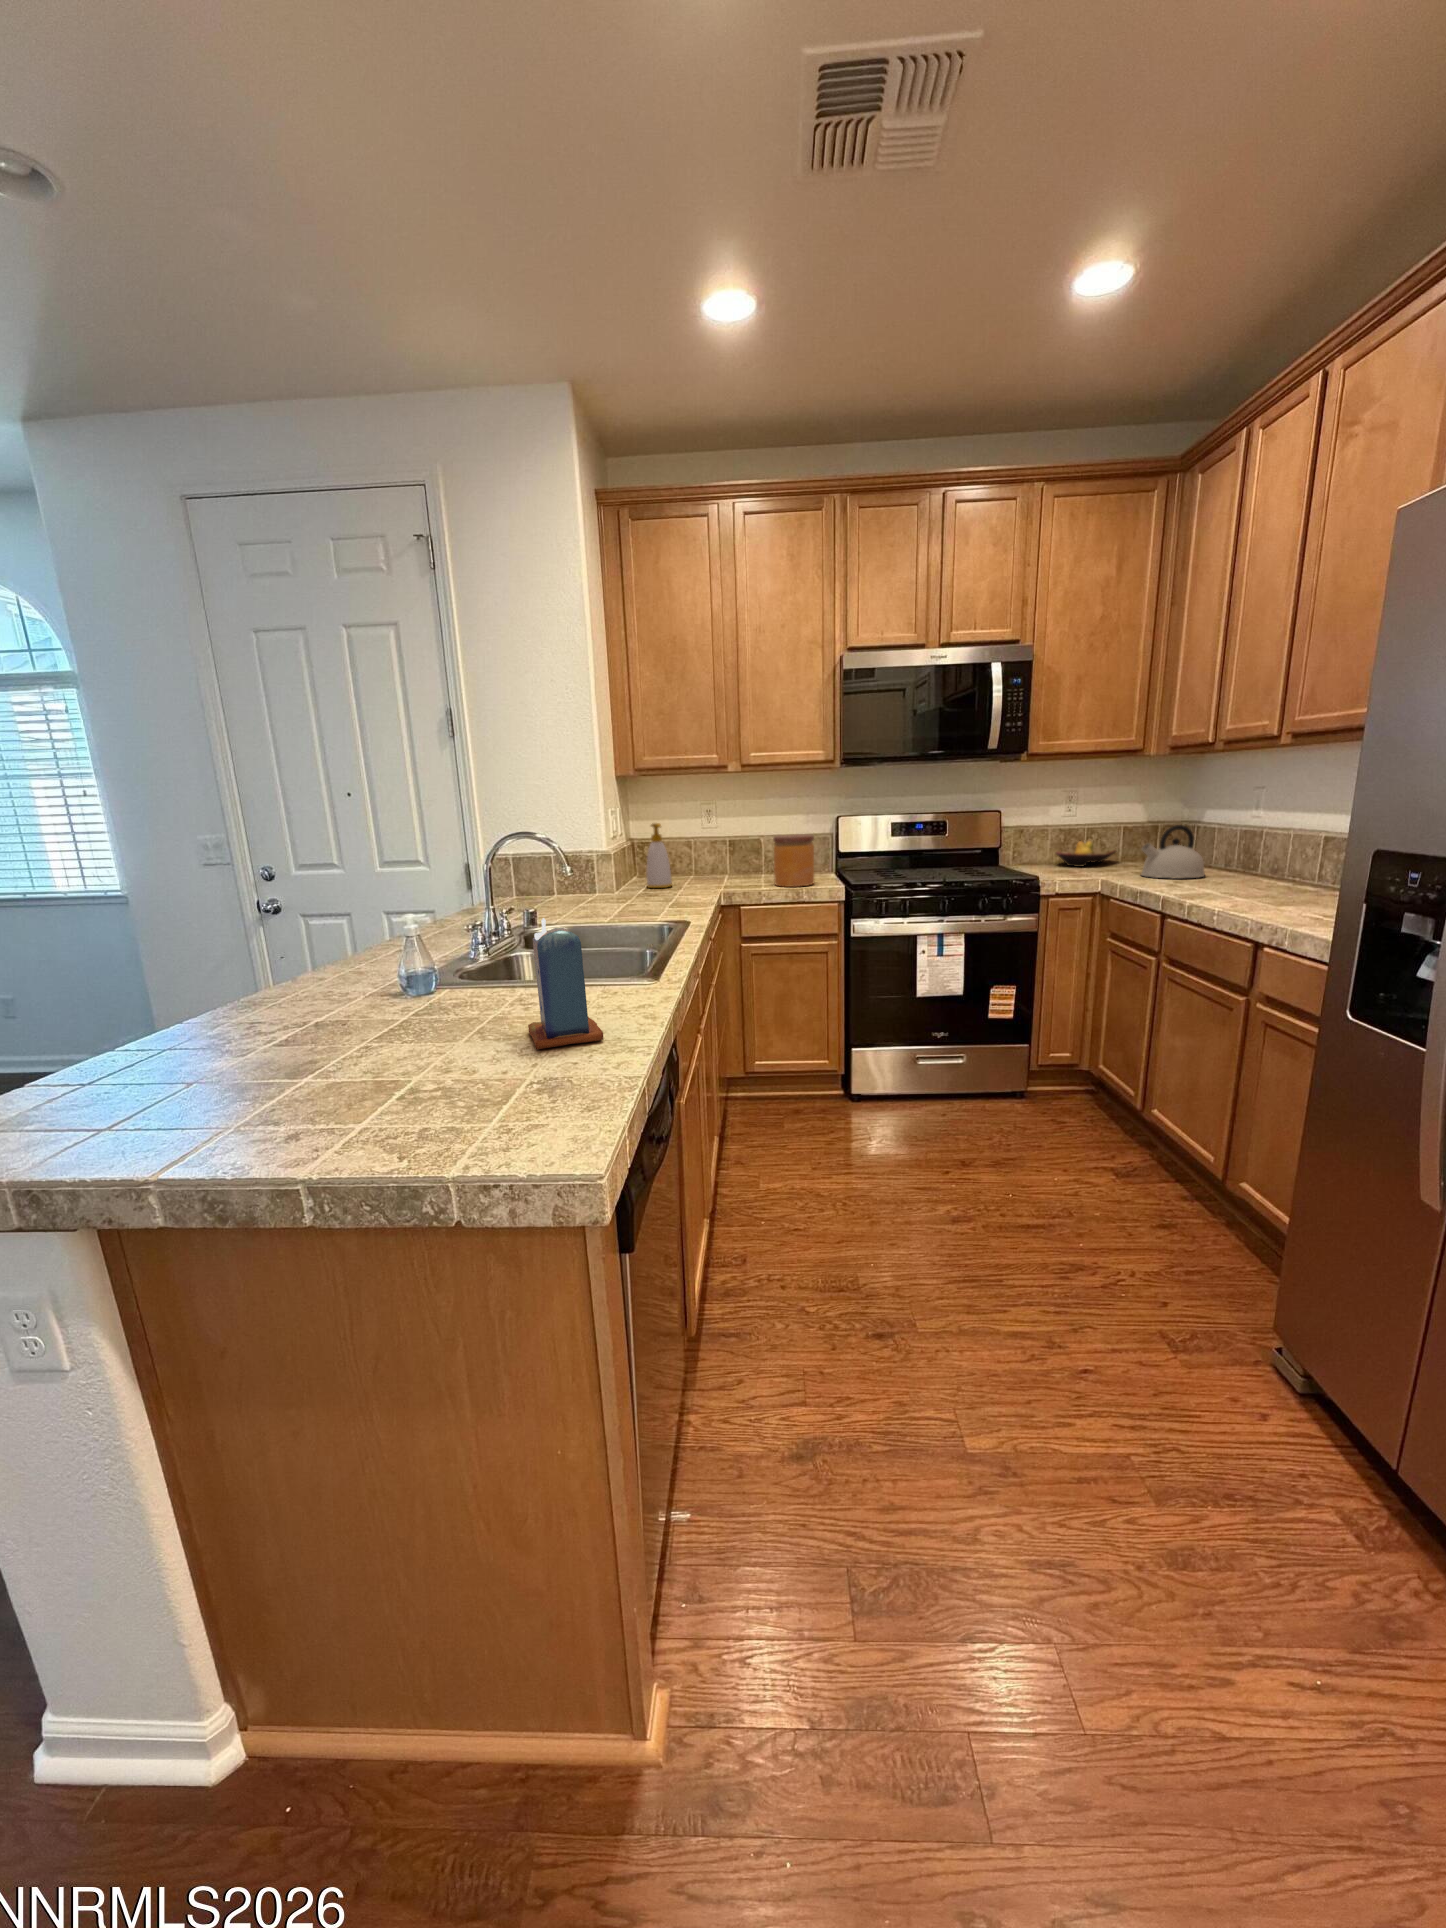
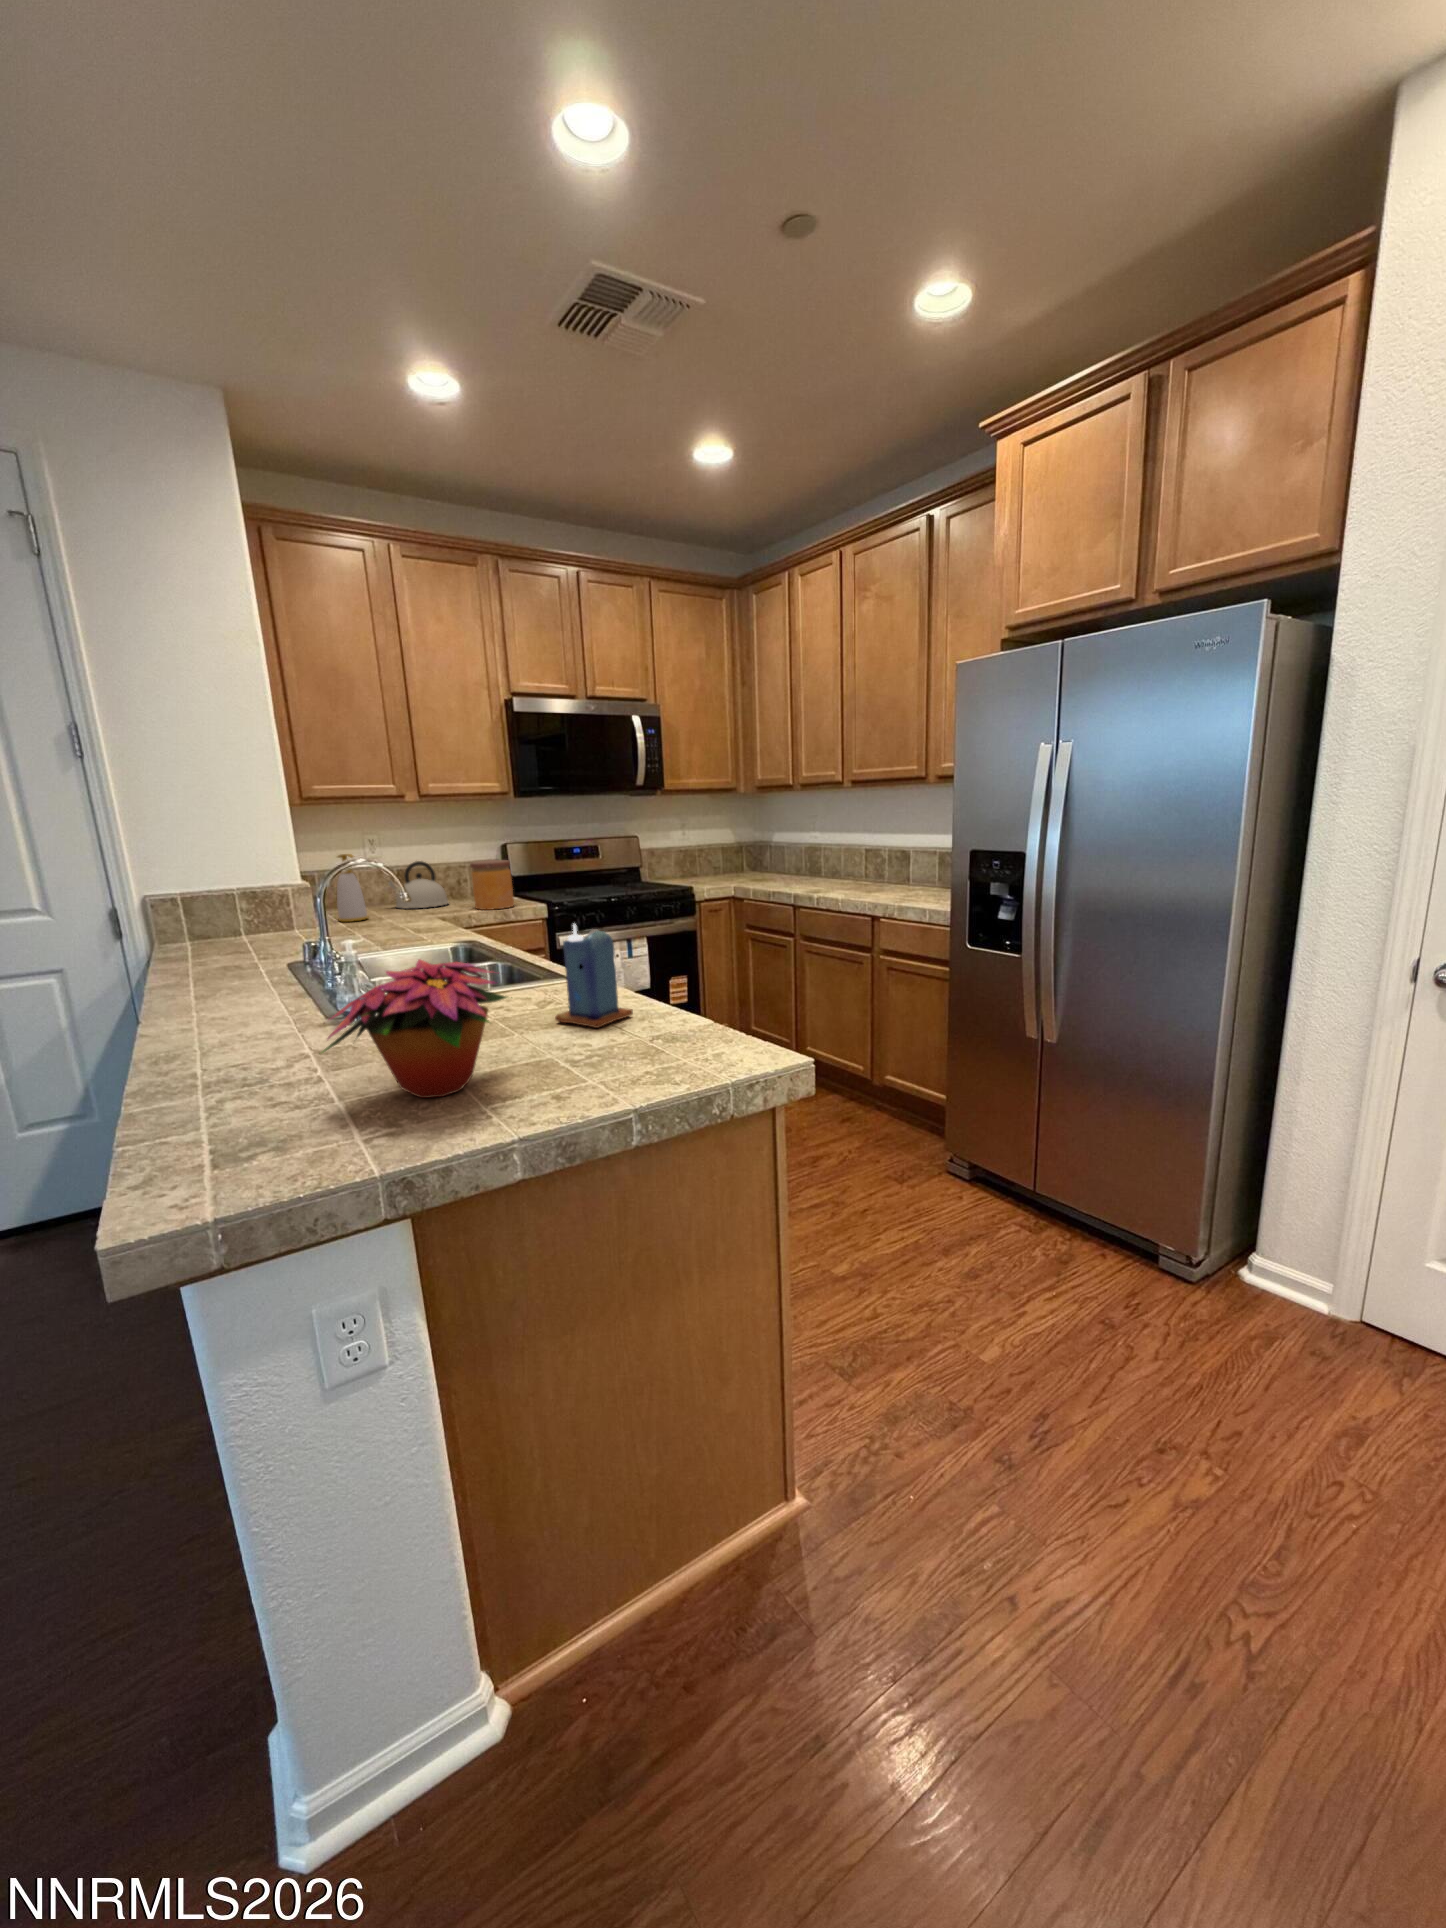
kettle: present [1141,825,1205,878] -> present [389,861,449,909]
fruit bowl: present [1056,839,1116,867] -> none [681,857,723,878]
flower arrangement: none [126,941,383,1099] -> present [322,959,507,1098]

